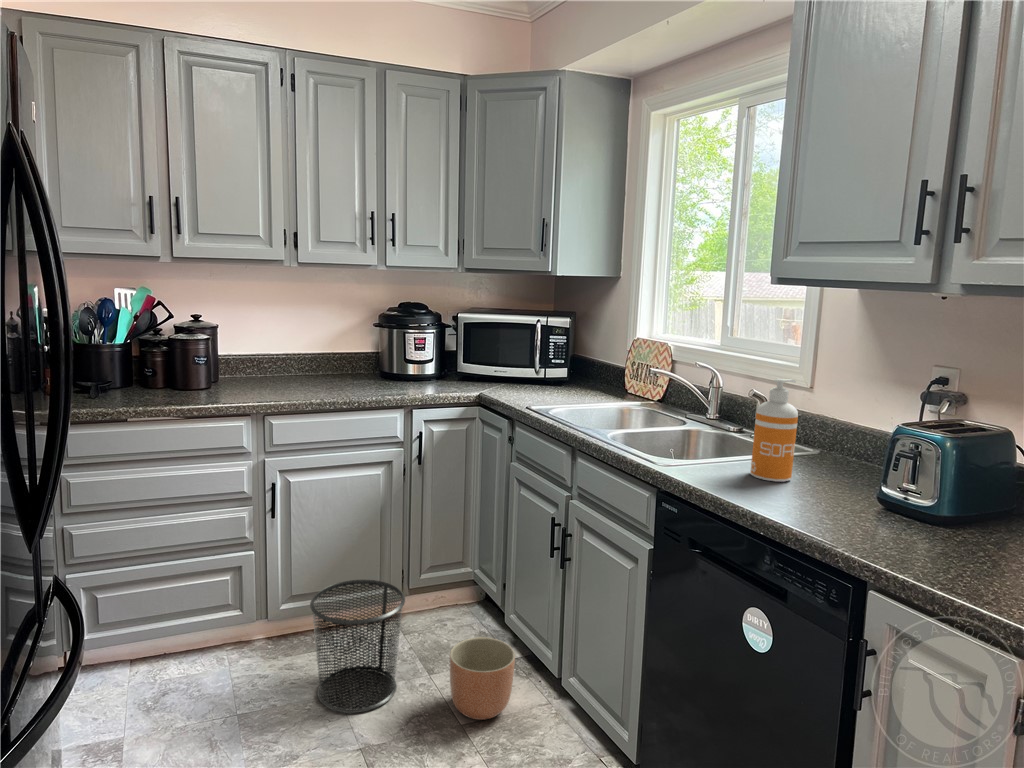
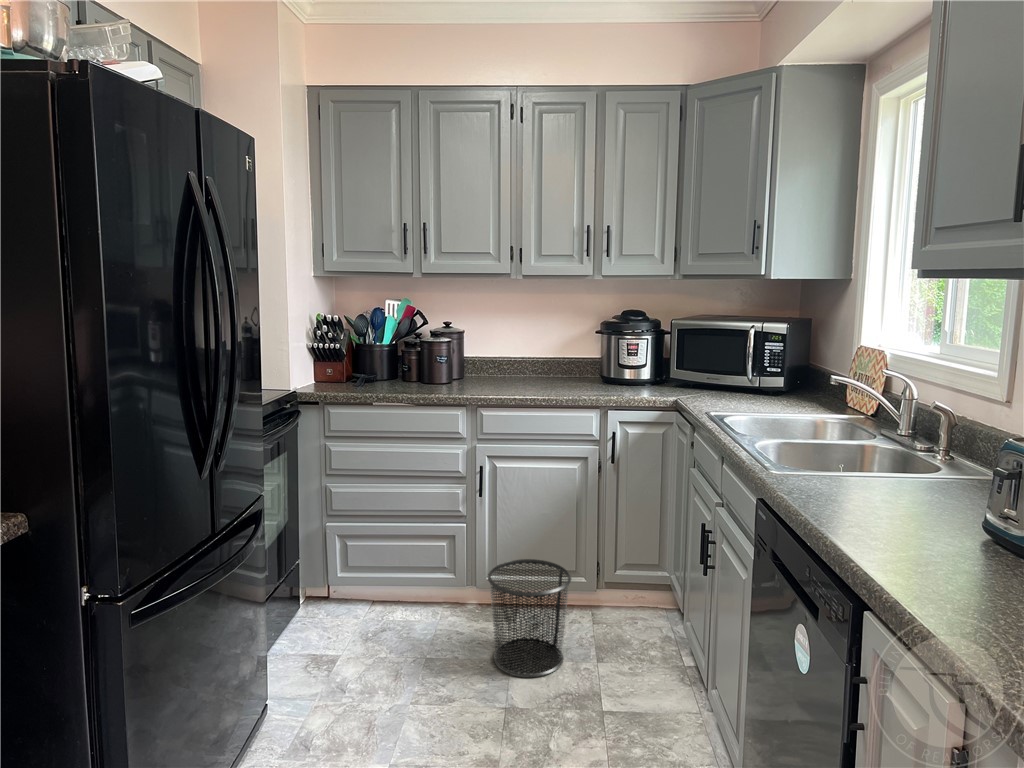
soap dispenser: present [750,379,798,482] -> none [879,382,940,504]
planter: present [450,637,515,720] -> none [598,633,663,713]

